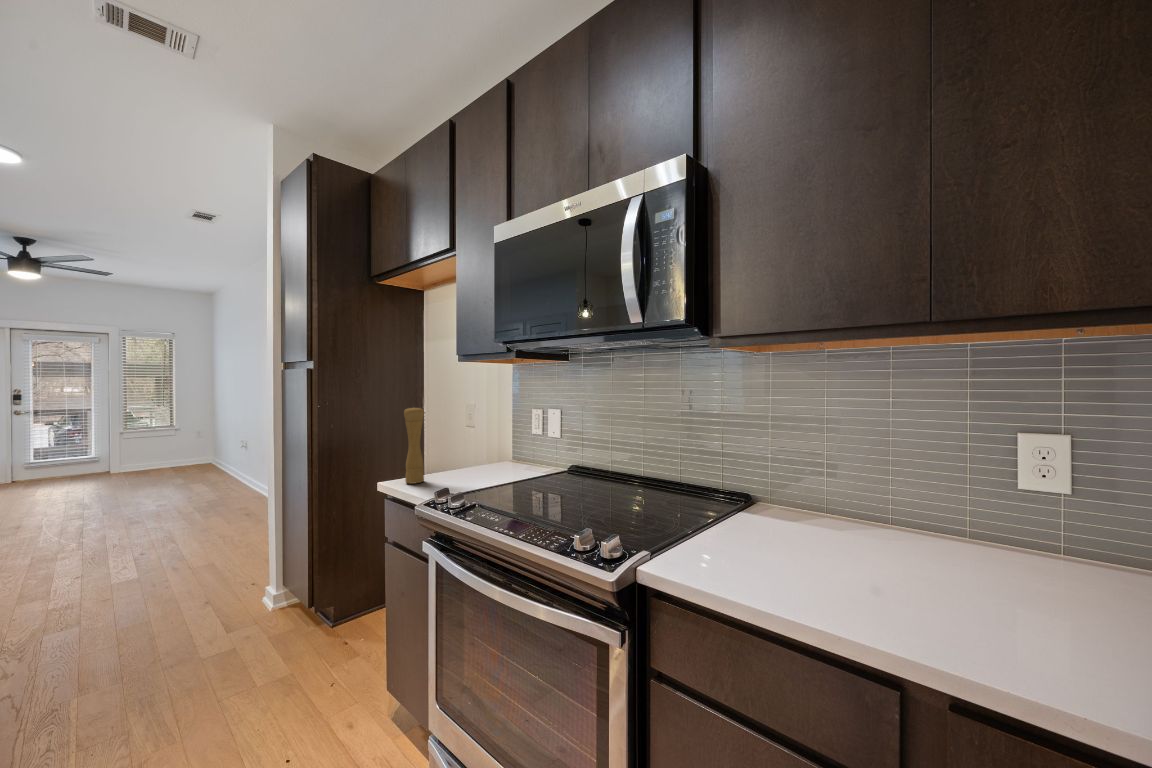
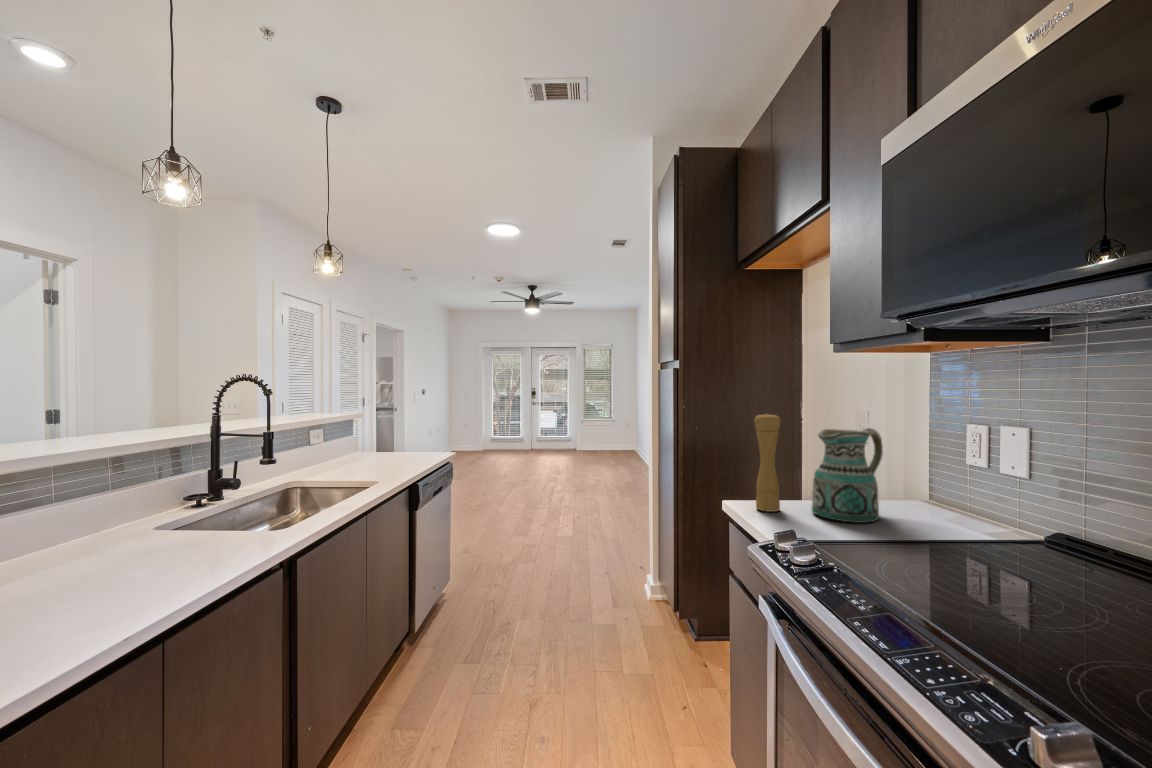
ceramic pitcher: none [446,414,489,480] -> present [811,428,883,523]

